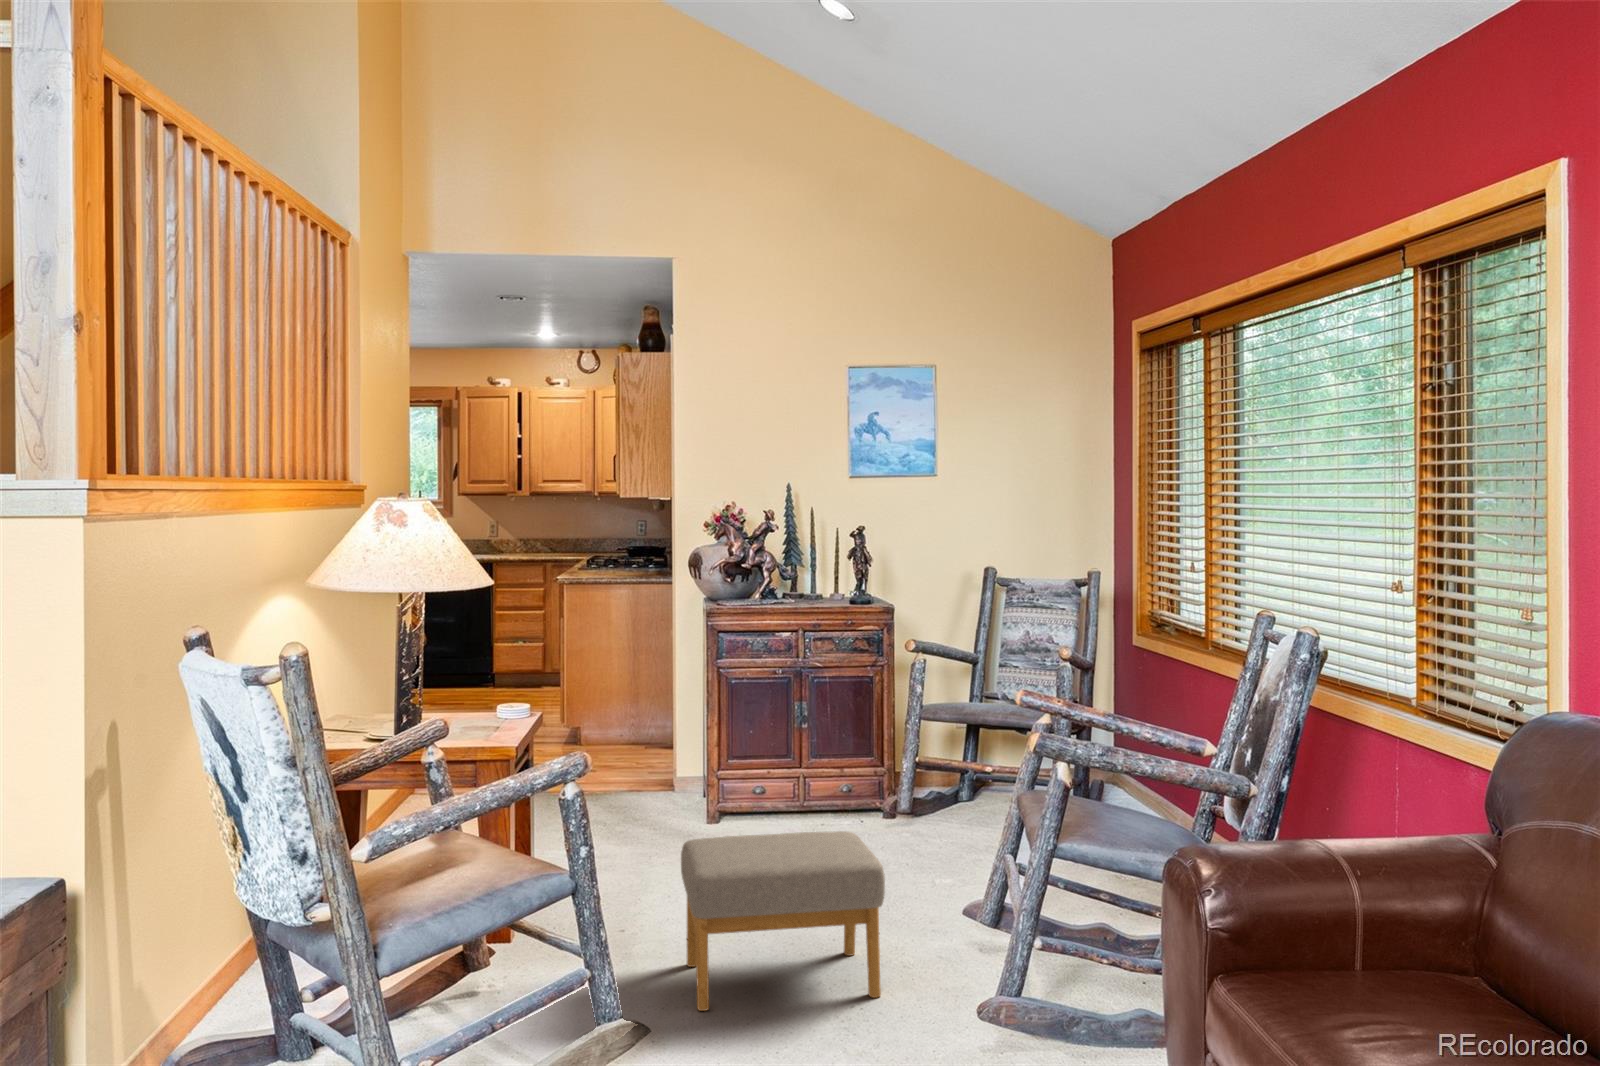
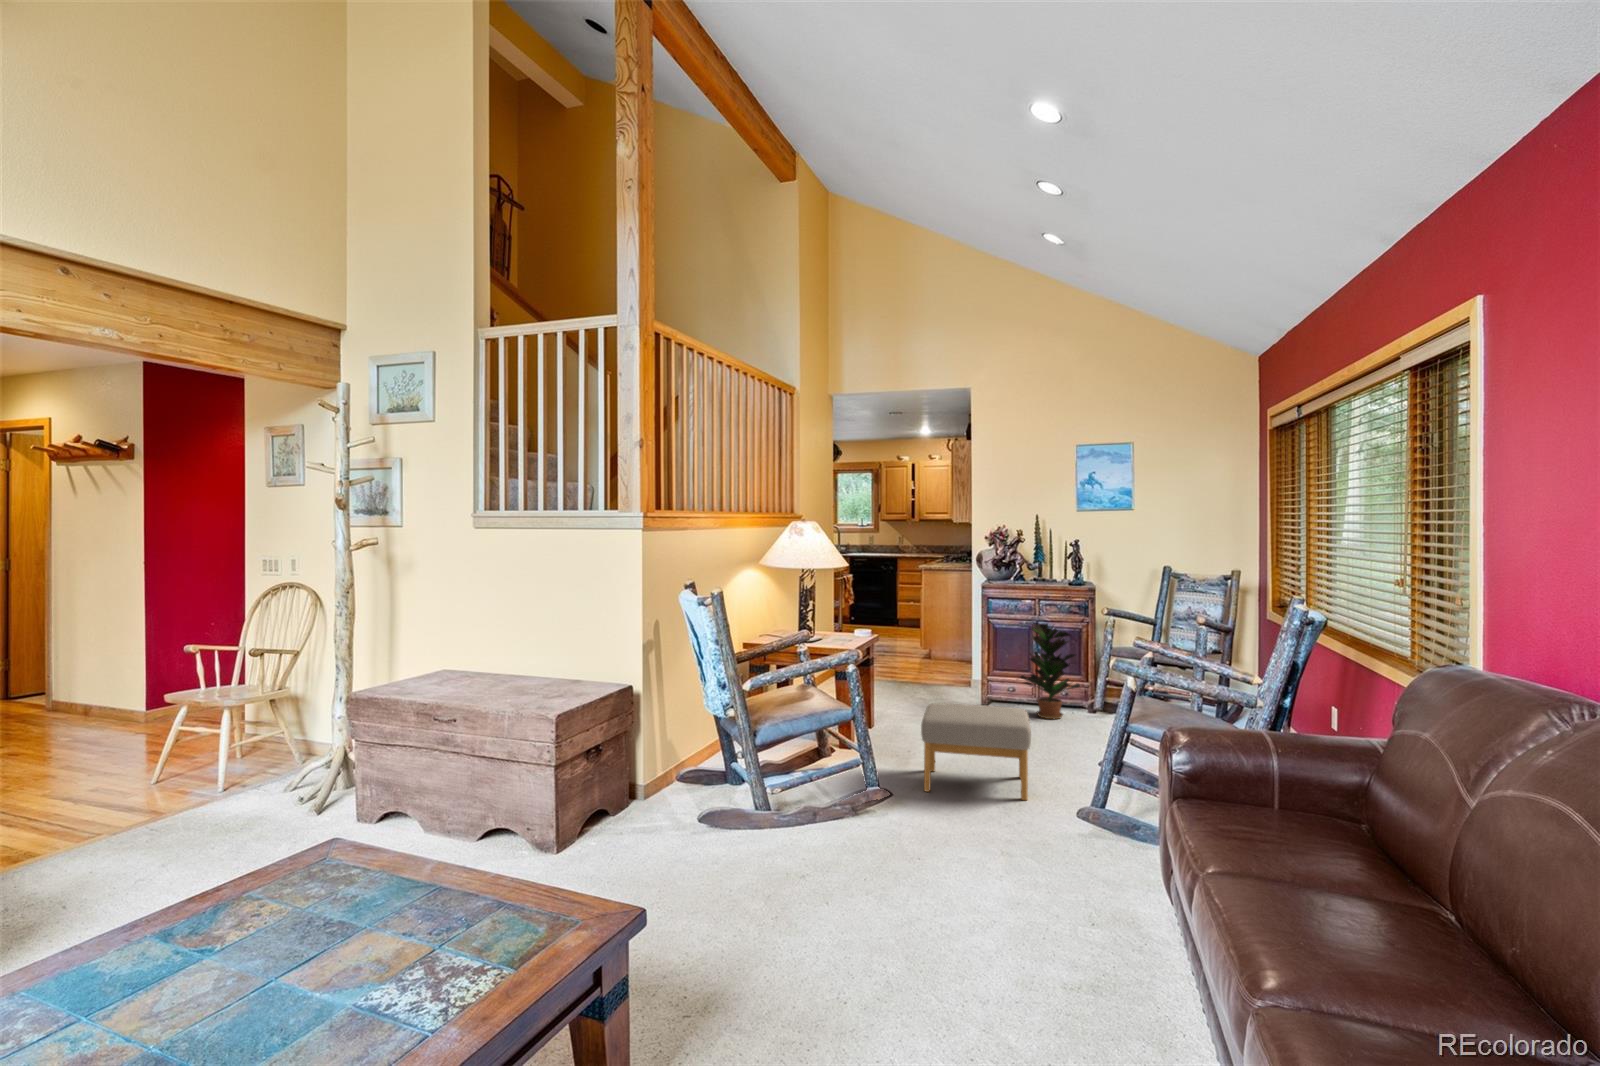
potted plant: none [783,671,884,835] -> present [1020,624,1081,719]

